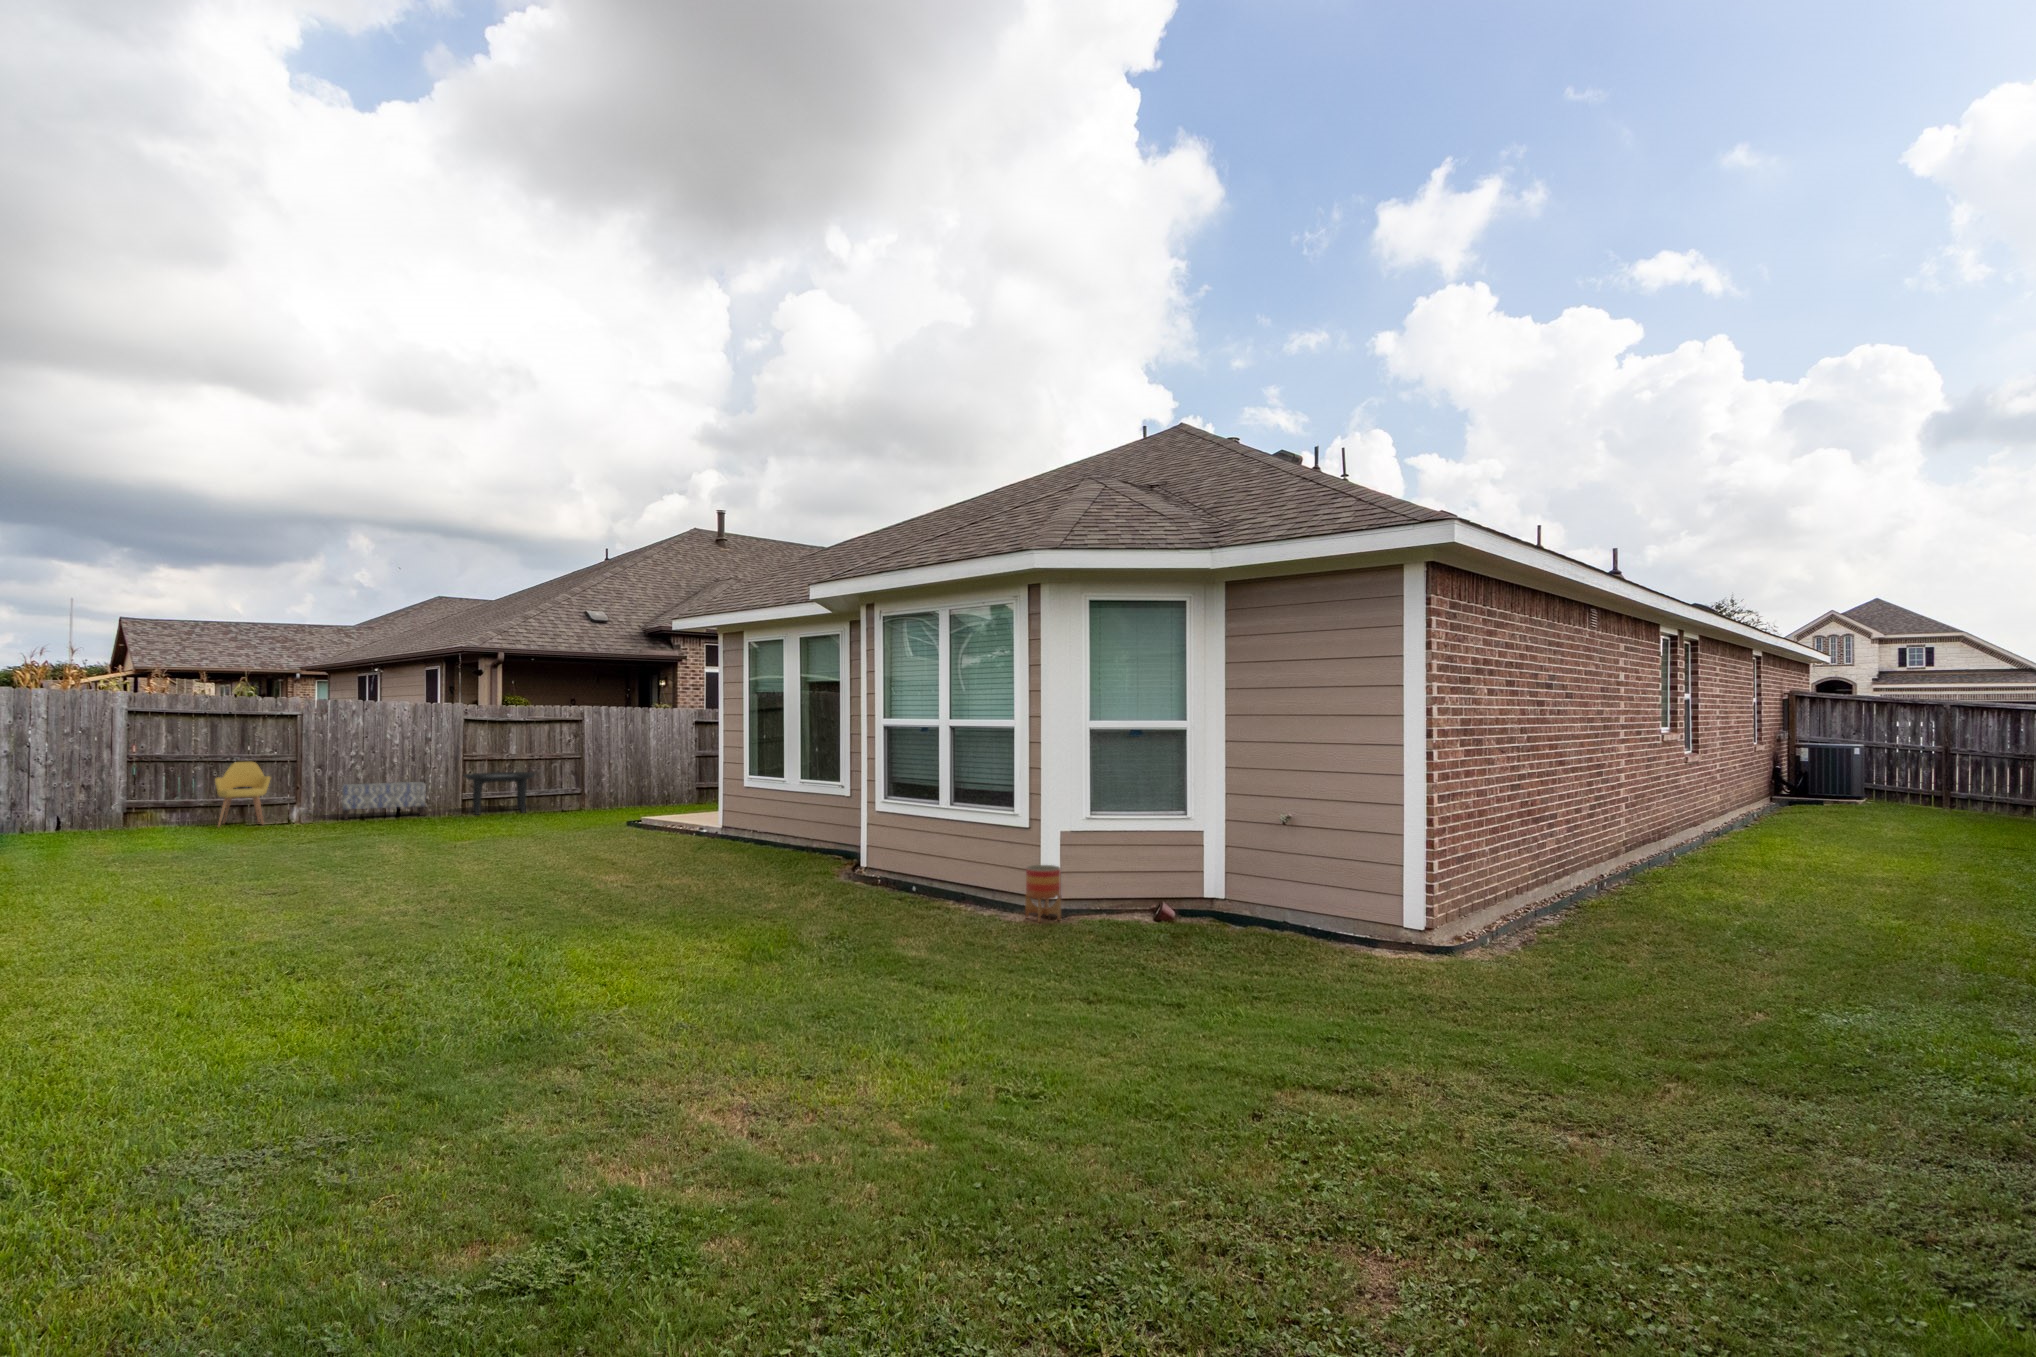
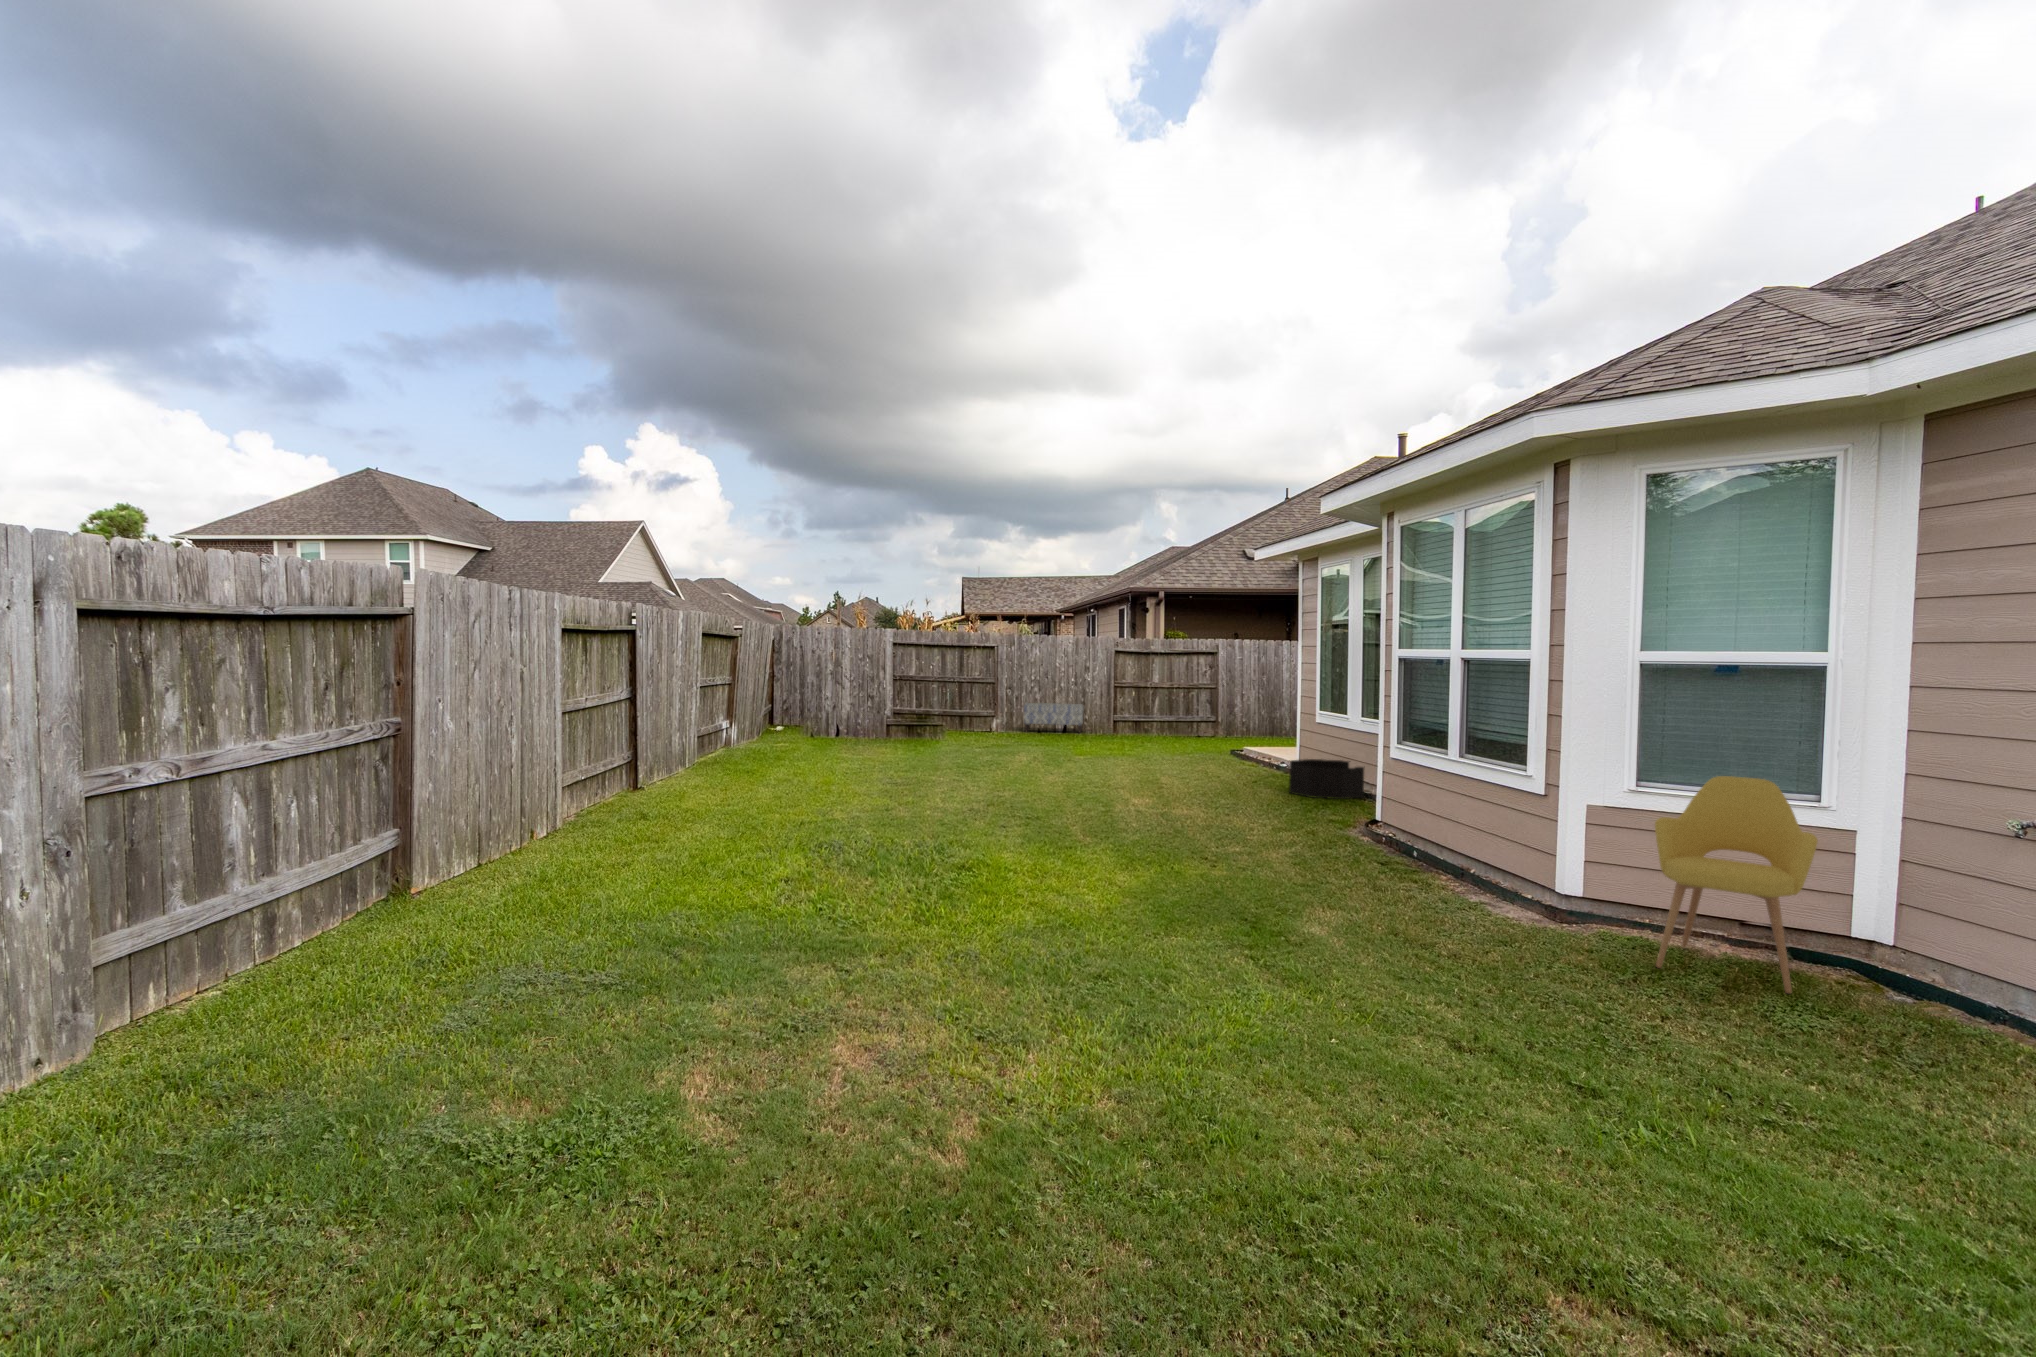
chair: present [215,762,270,827] -> present [1655,776,1818,994]
round table: present [464,772,535,815] -> none [1110,699,1169,737]
basket: none [738,819,807,855] -> present [1289,759,1364,799]
planter: present [1025,865,1061,923] -> none [1521,847,1577,930]

